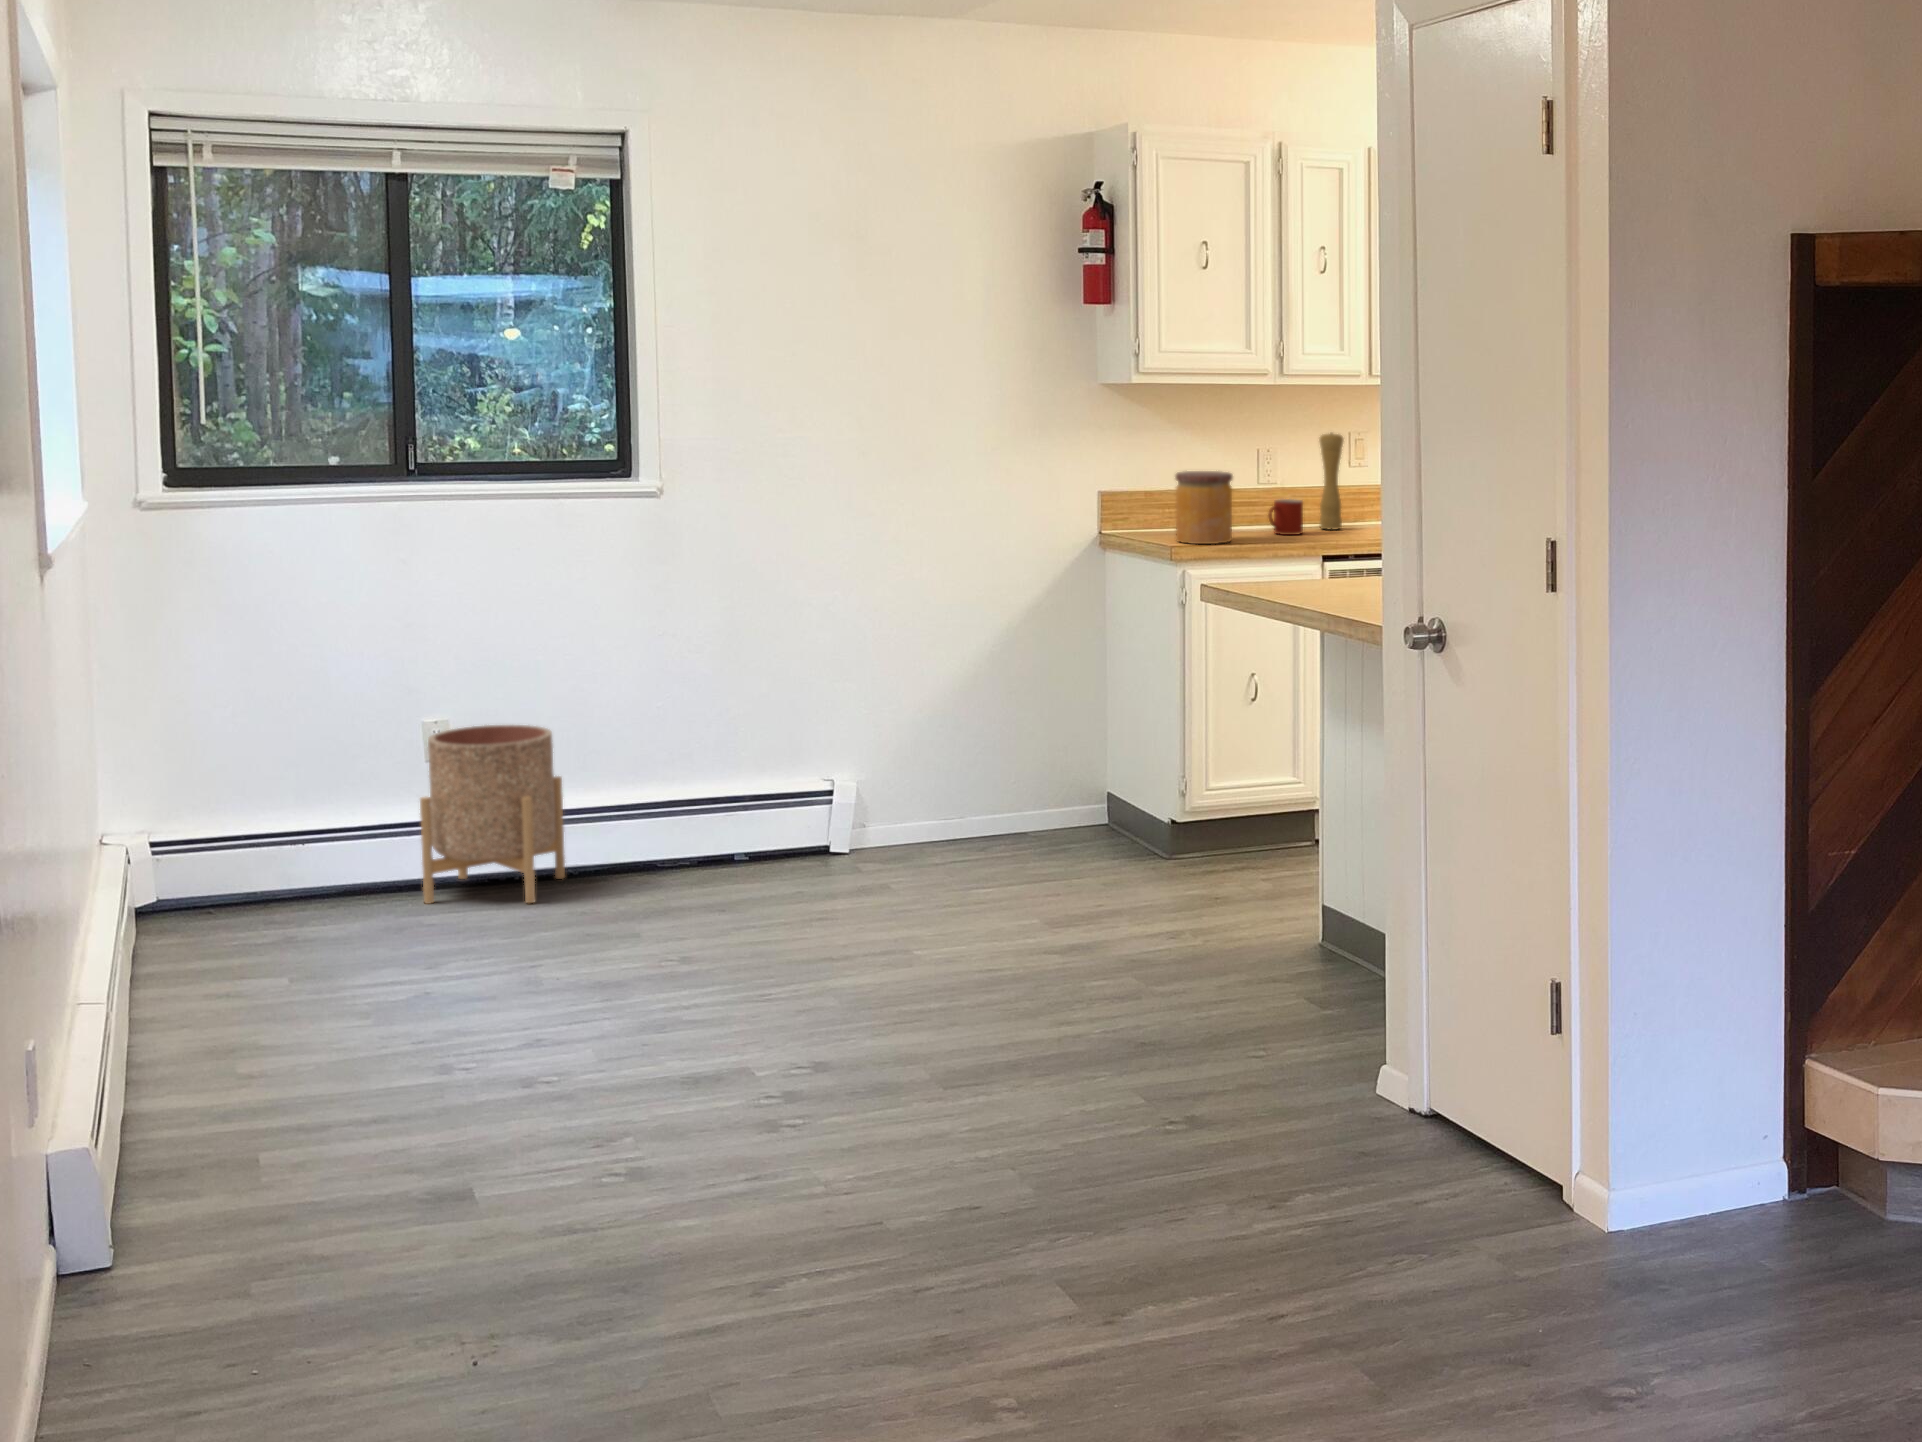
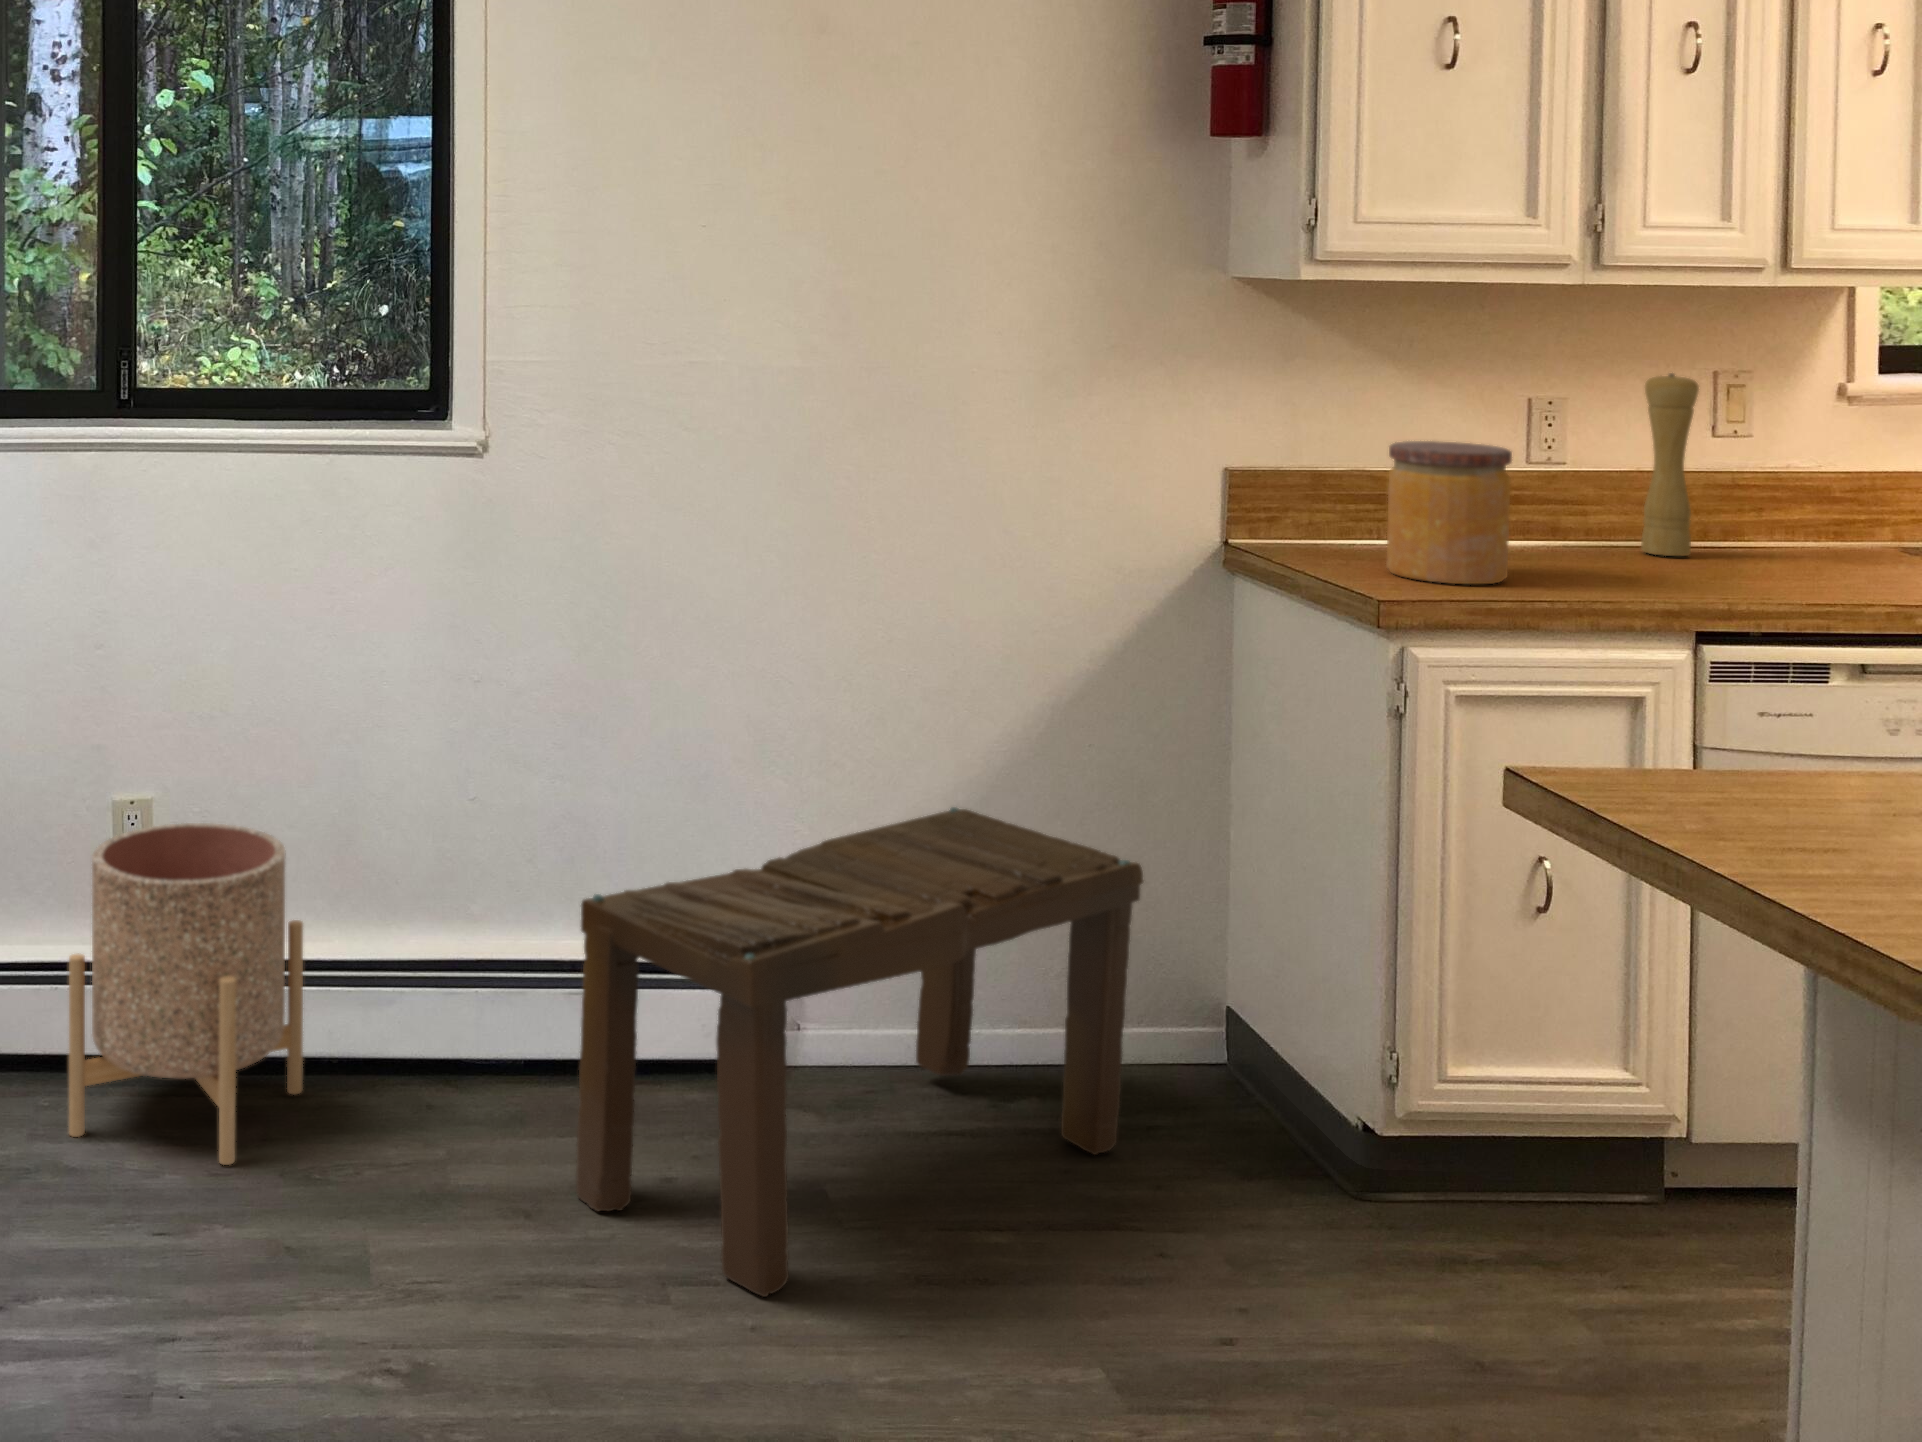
mug: present [1269,499,1303,535] -> none [1561,497,1629,567]
bench: none [738,689,1049,912] -> present [576,807,1143,1297]

